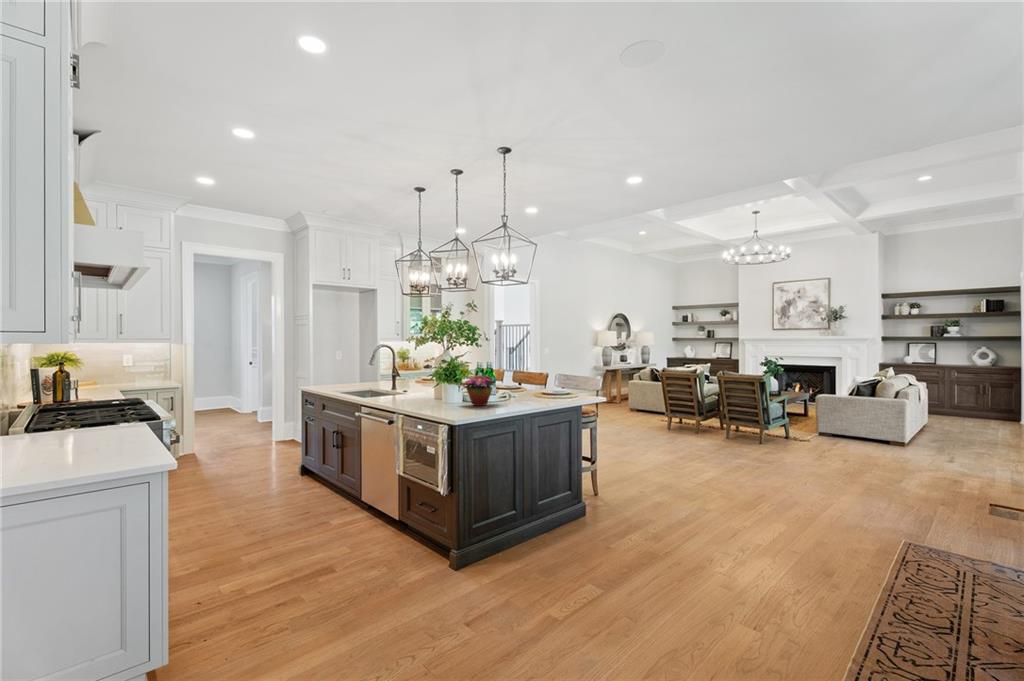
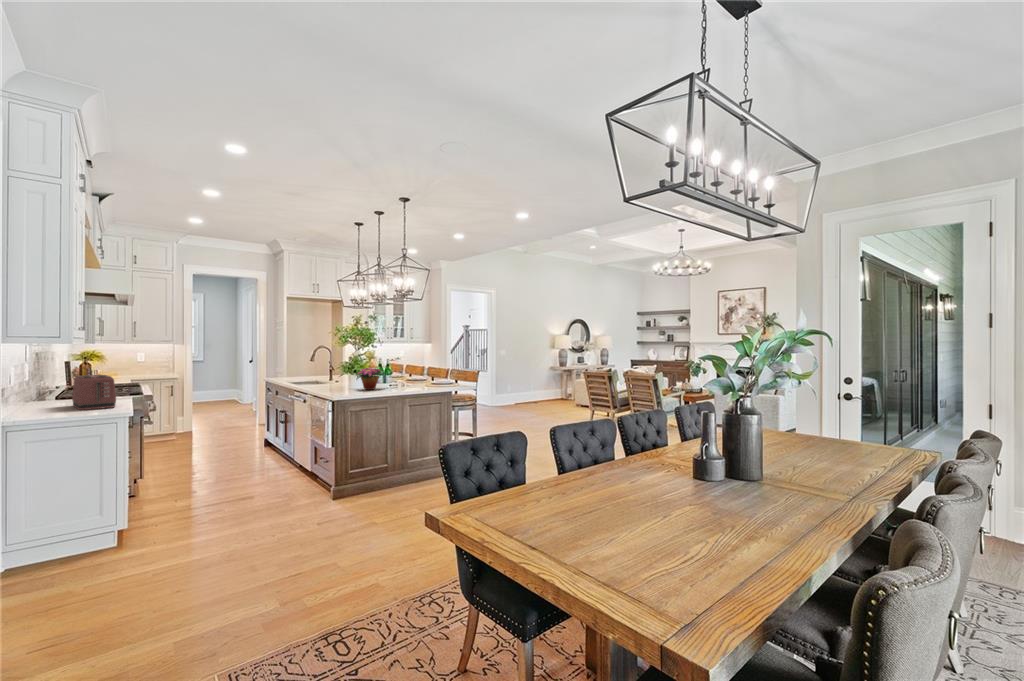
toaster: none [46,397,128,466] -> present [72,375,116,410]

